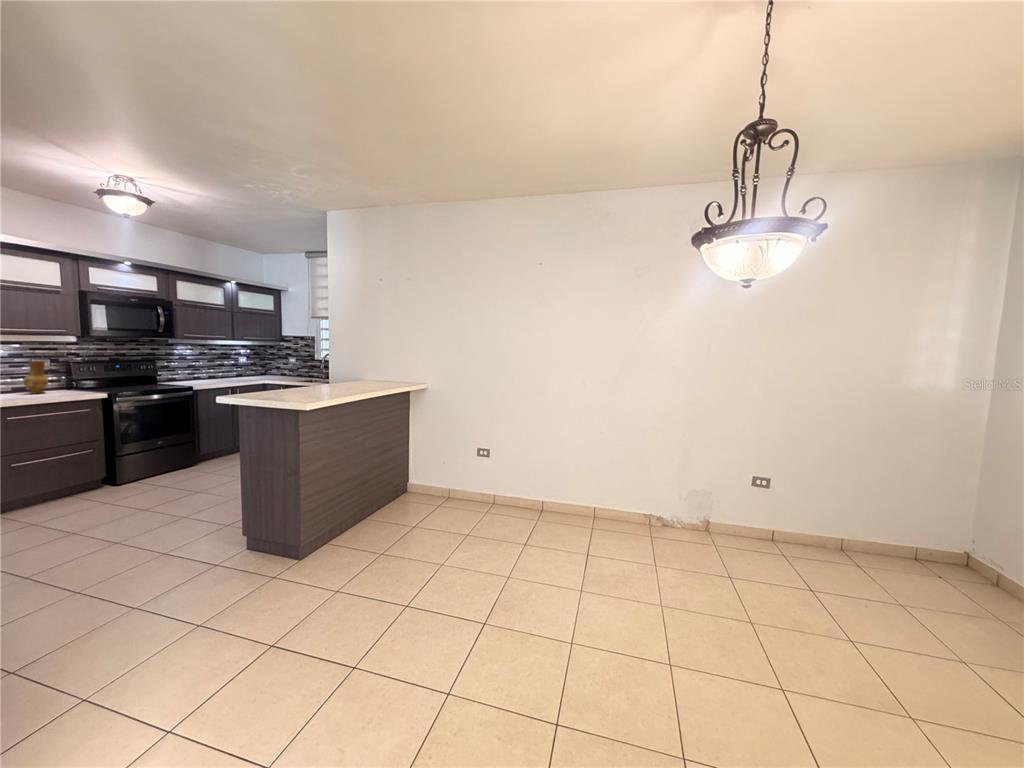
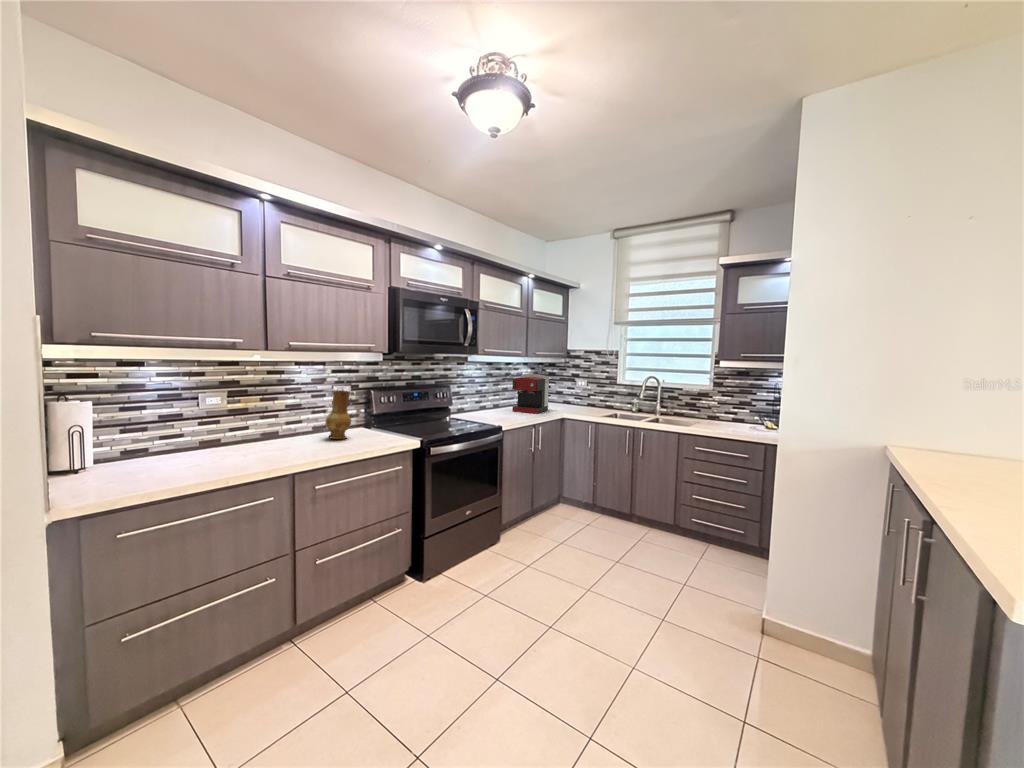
coffee maker: none [222,353,257,380] -> present [512,374,549,414]

